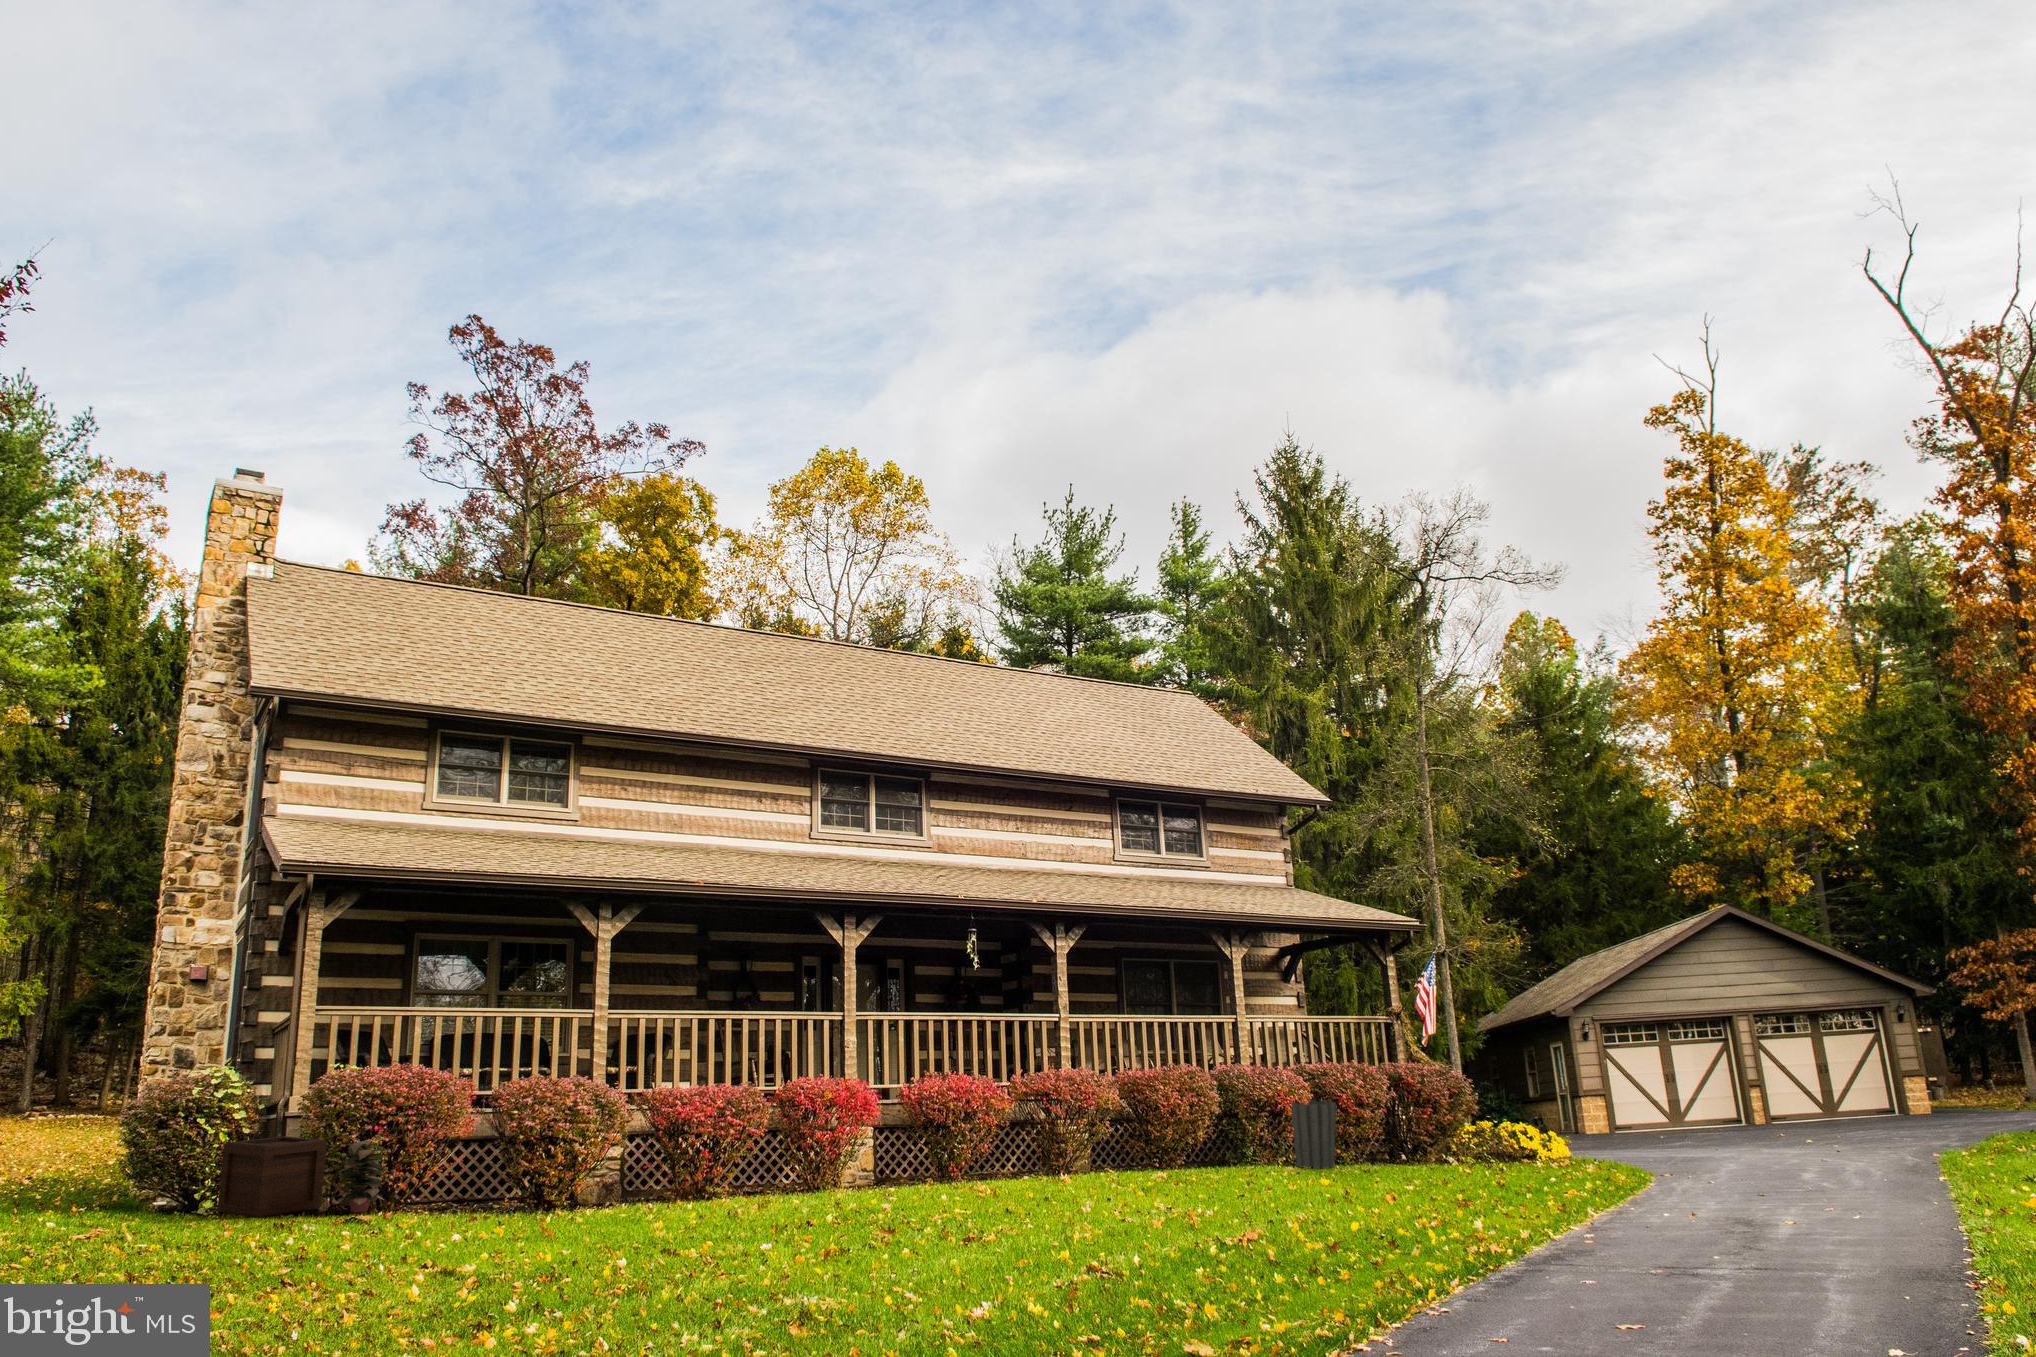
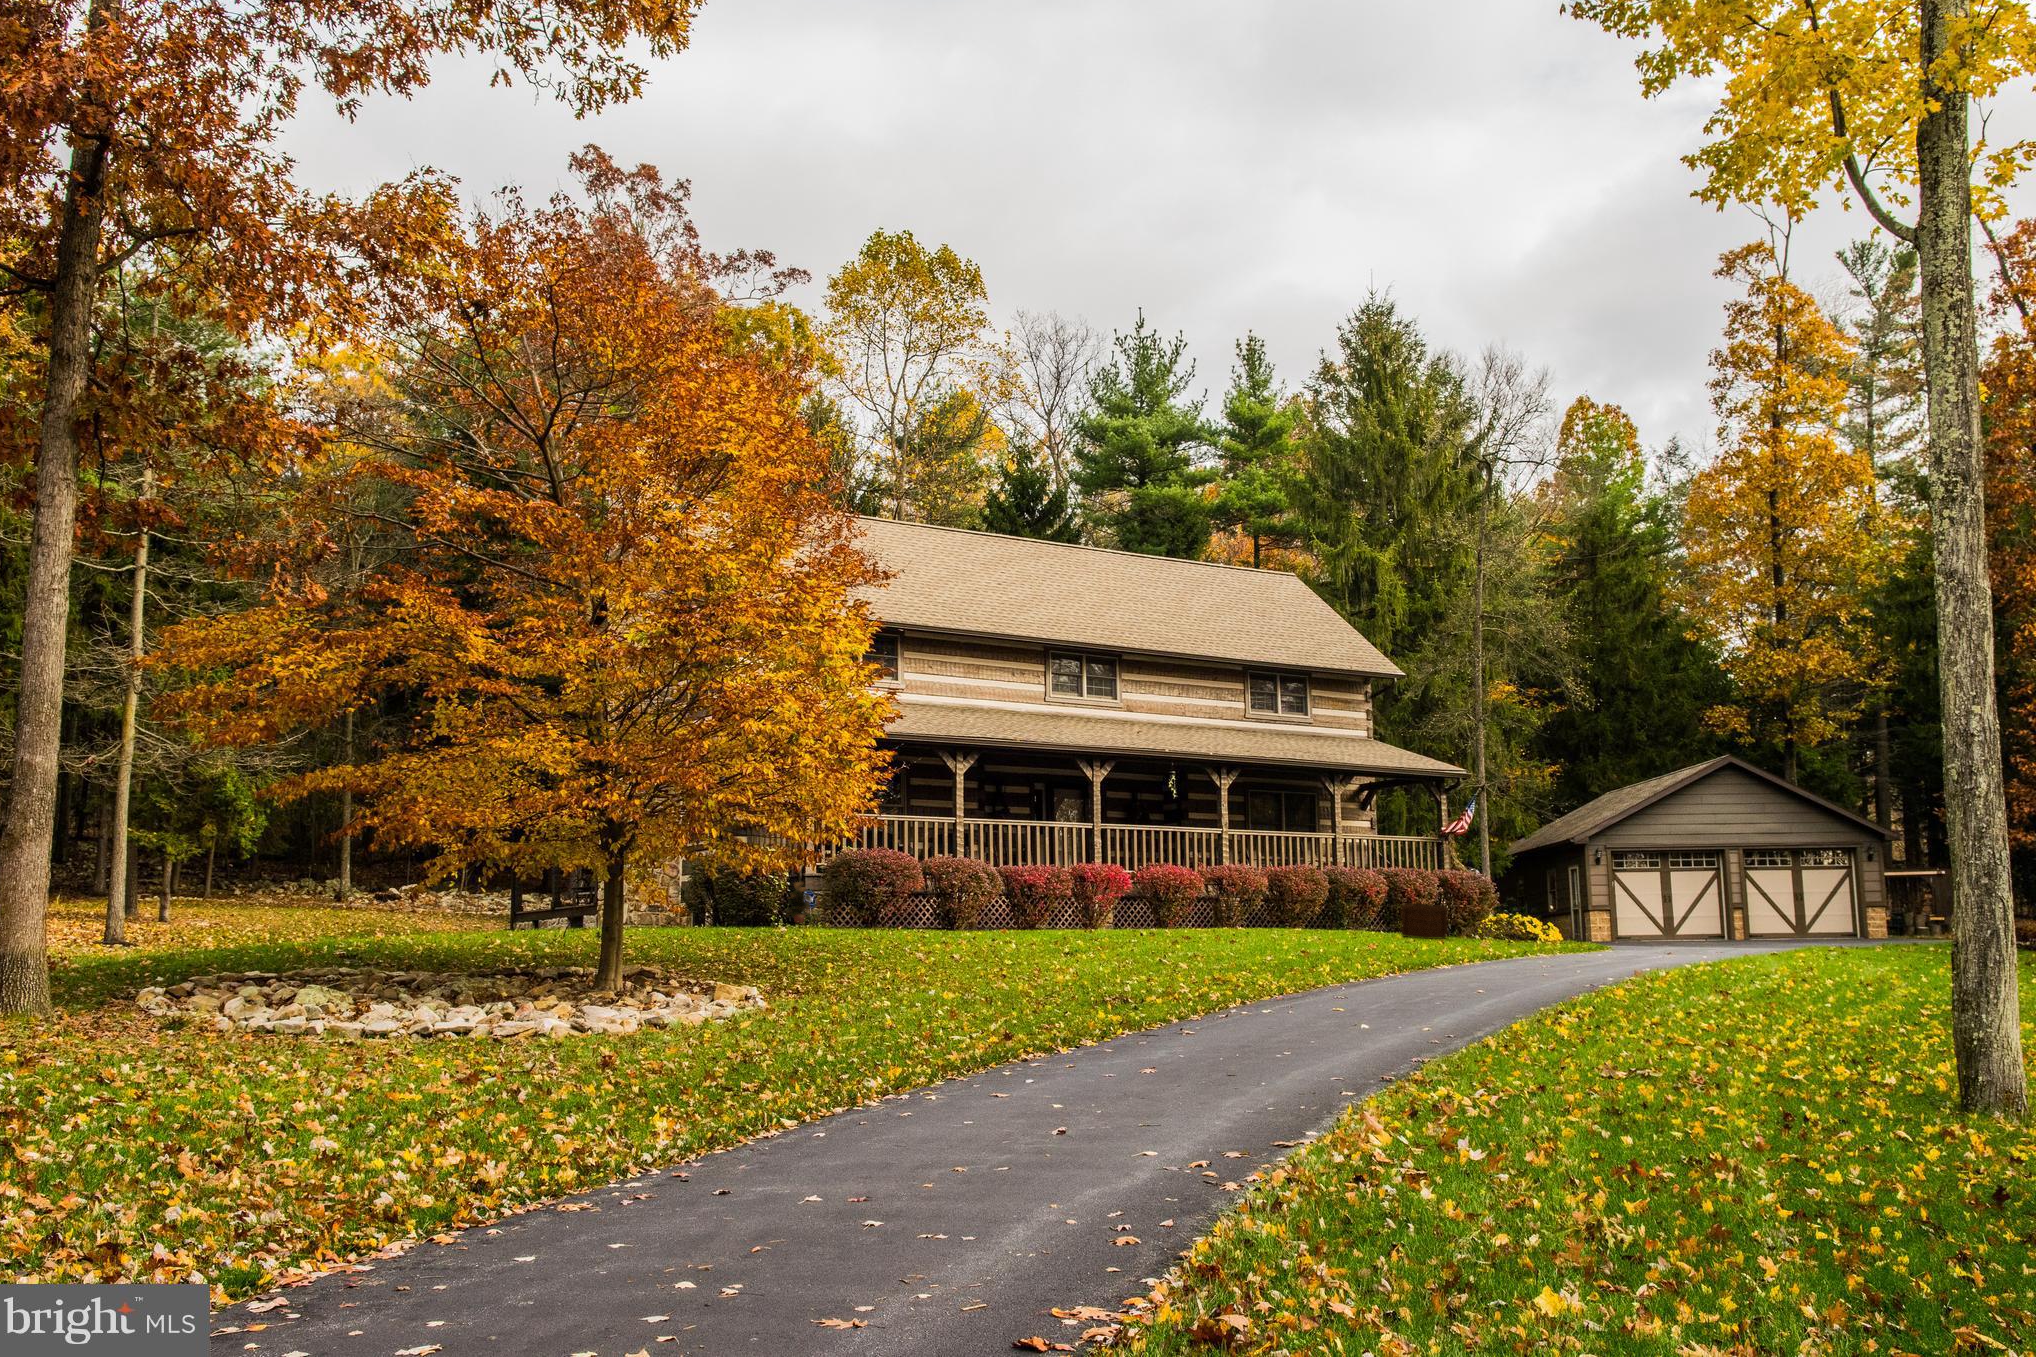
trash can: present [1291,1100,1336,1169] -> none [1363,893,1395,938]
wooden crate: present [217,1136,327,1217] -> present [1401,904,1448,939]

